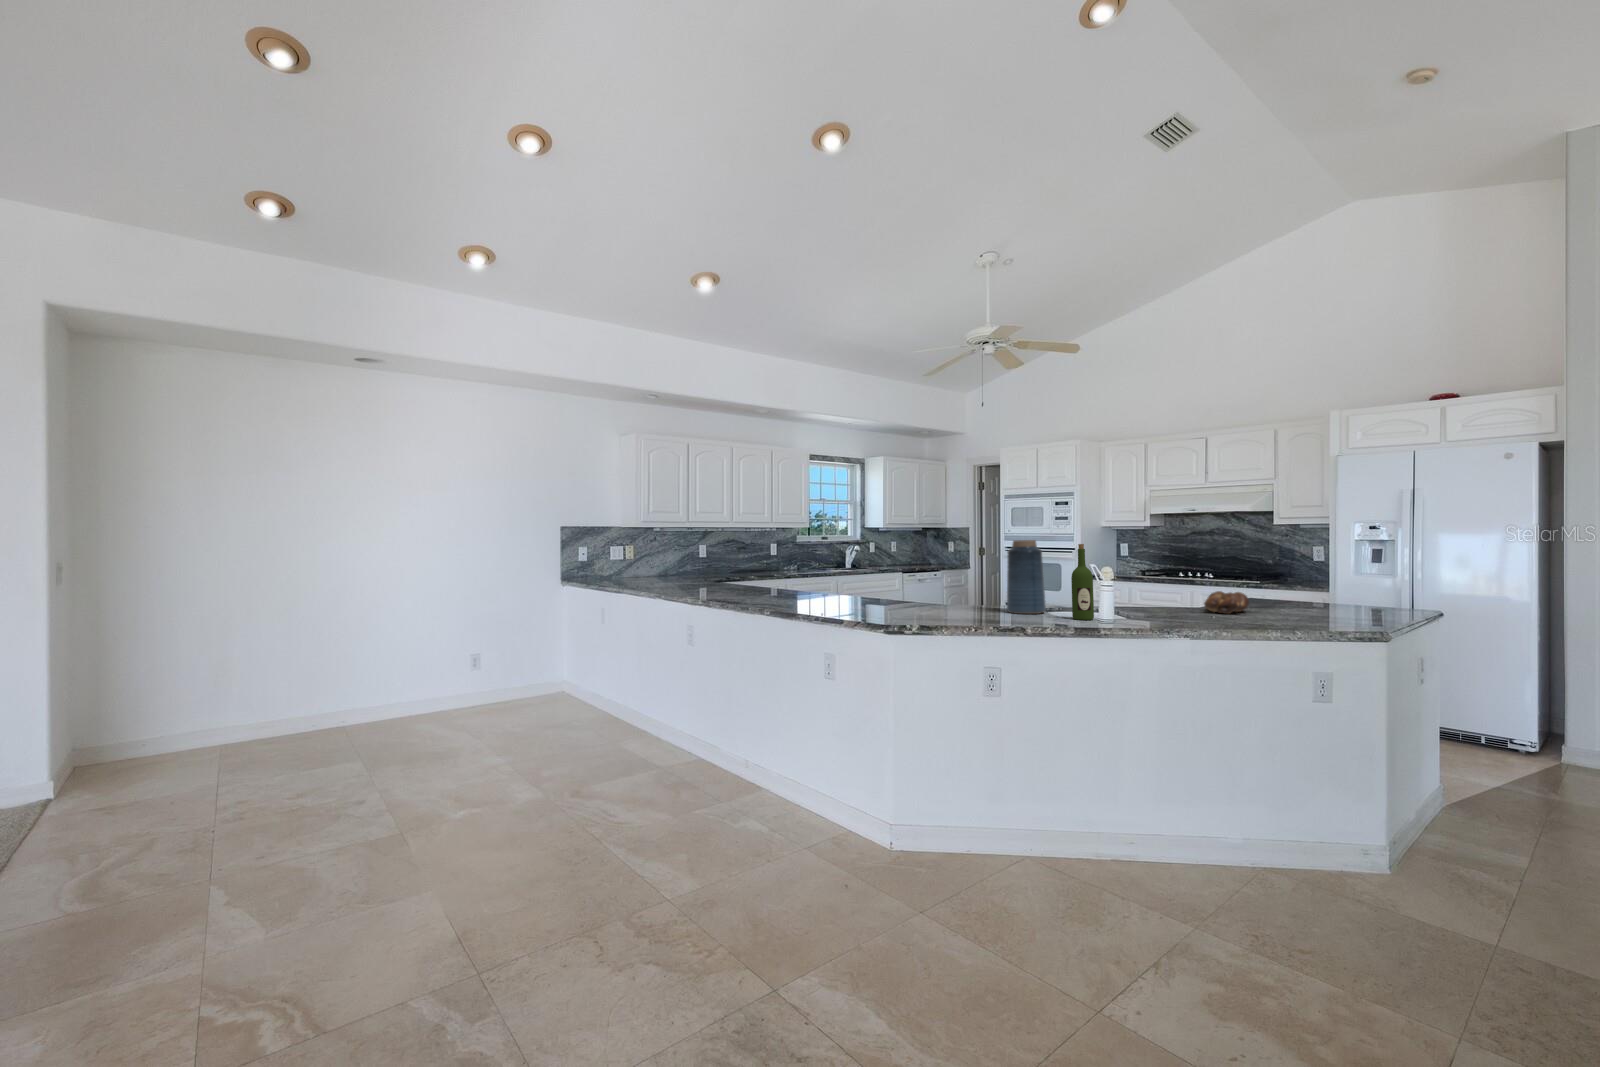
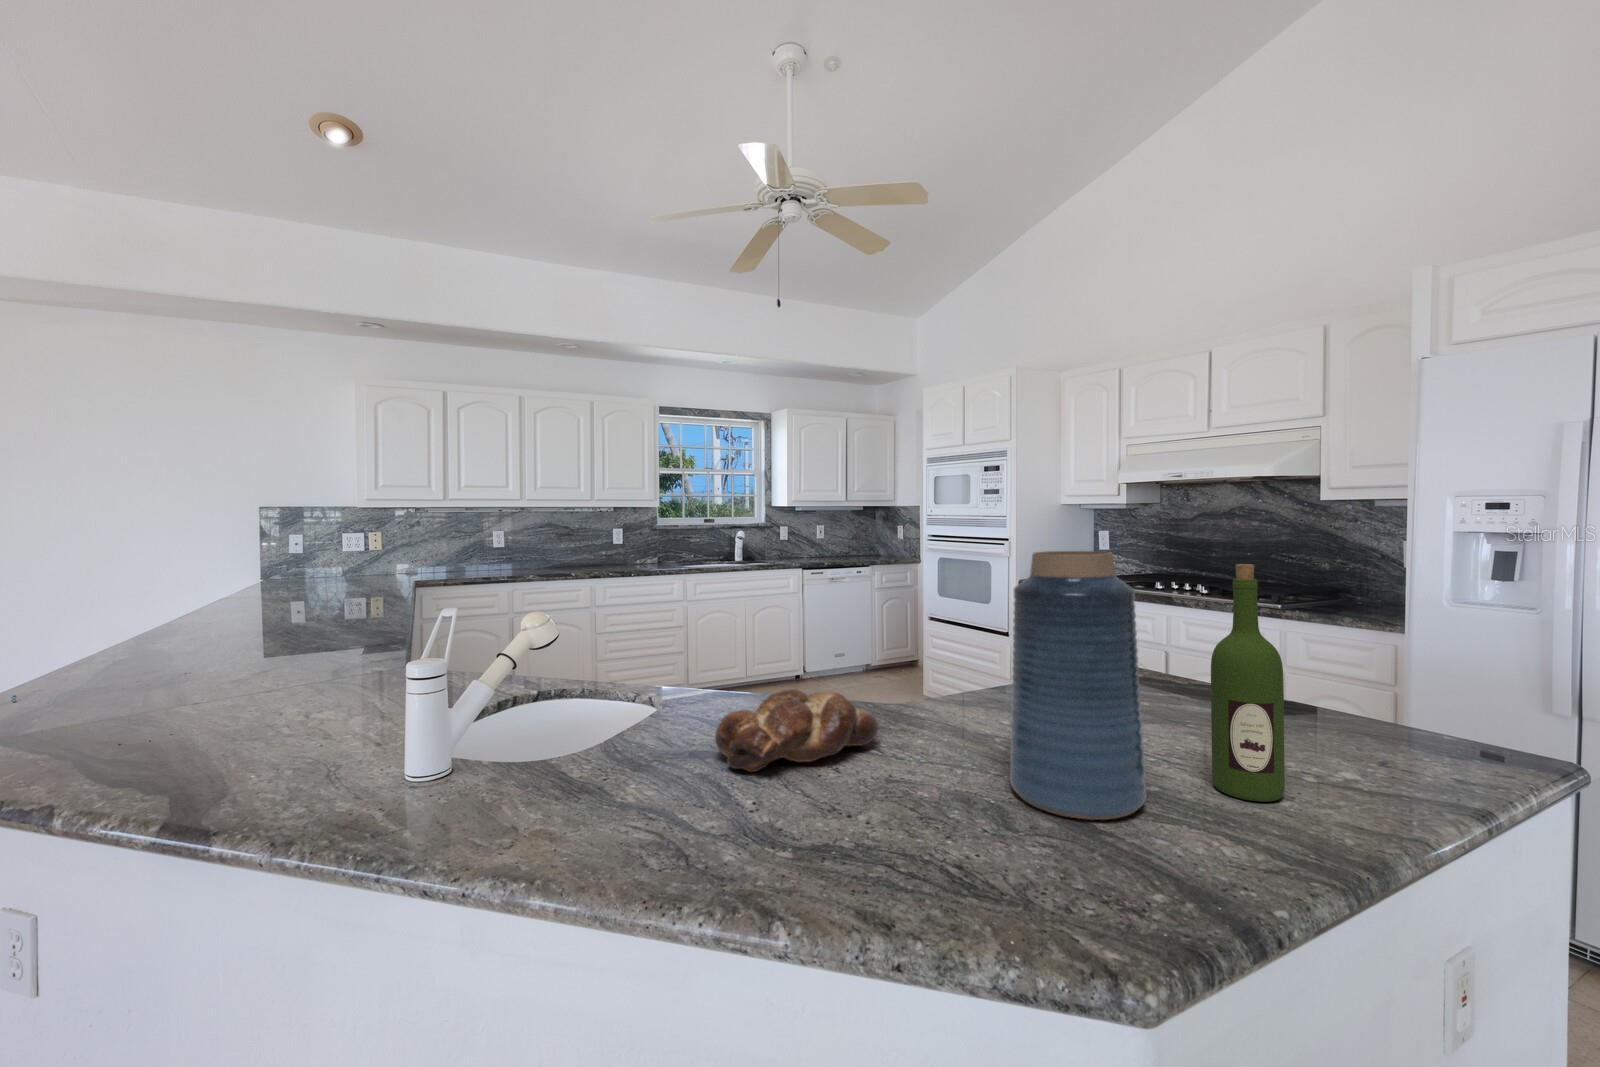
vase: present [1007,540,1046,614] -> present [1010,551,1146,820]
wine bottle: present [1071,544,1094,620] -> present [1211,564,1285,802]

